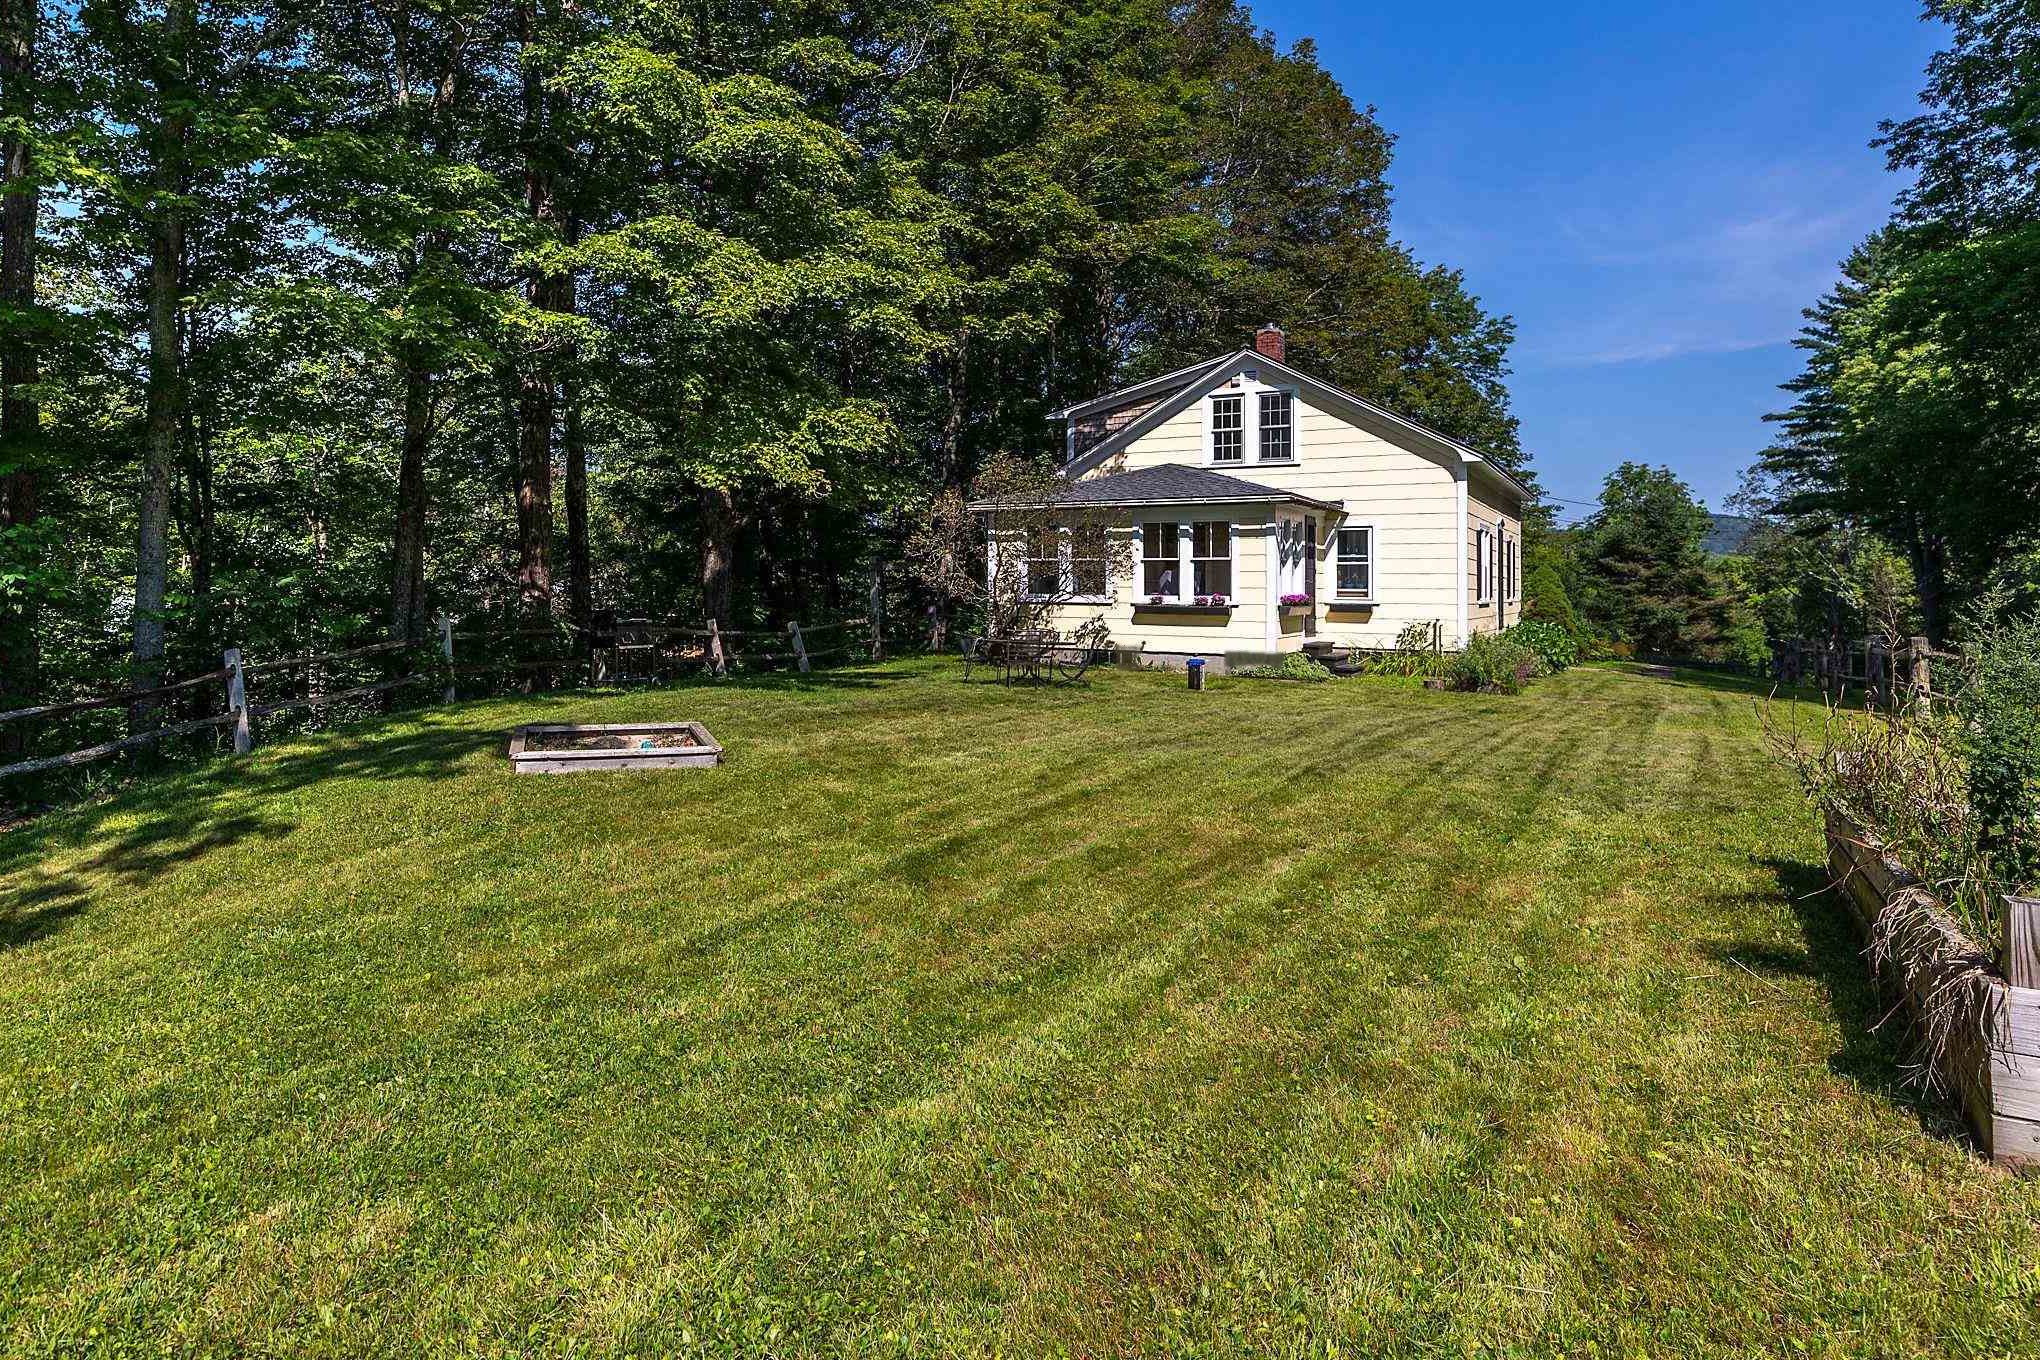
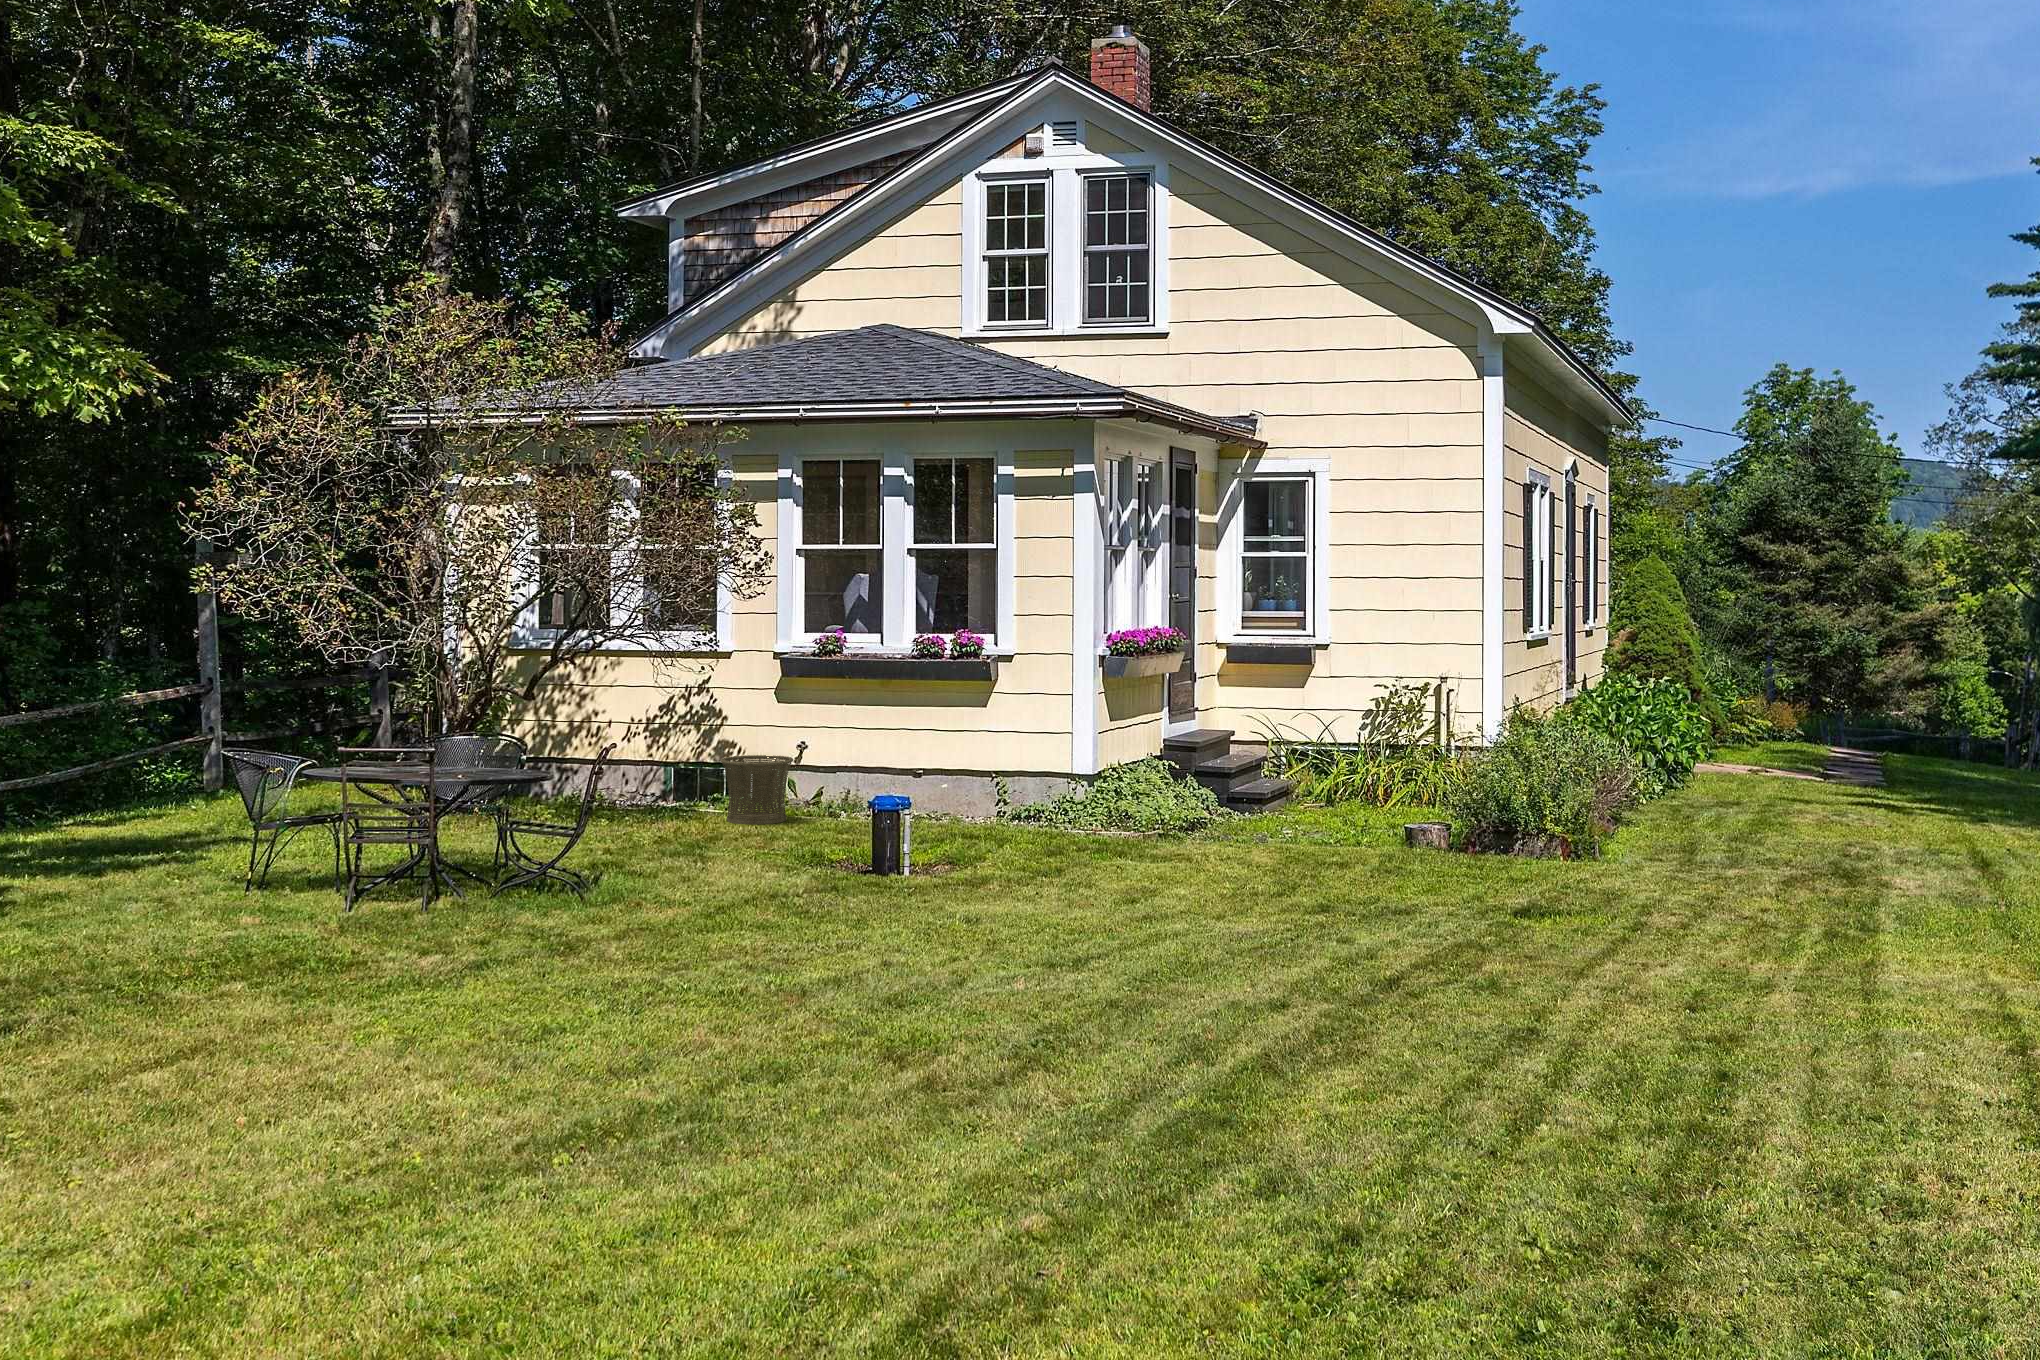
bench: present [1224,651,1285,679] -> none [964,768,1105,842]

